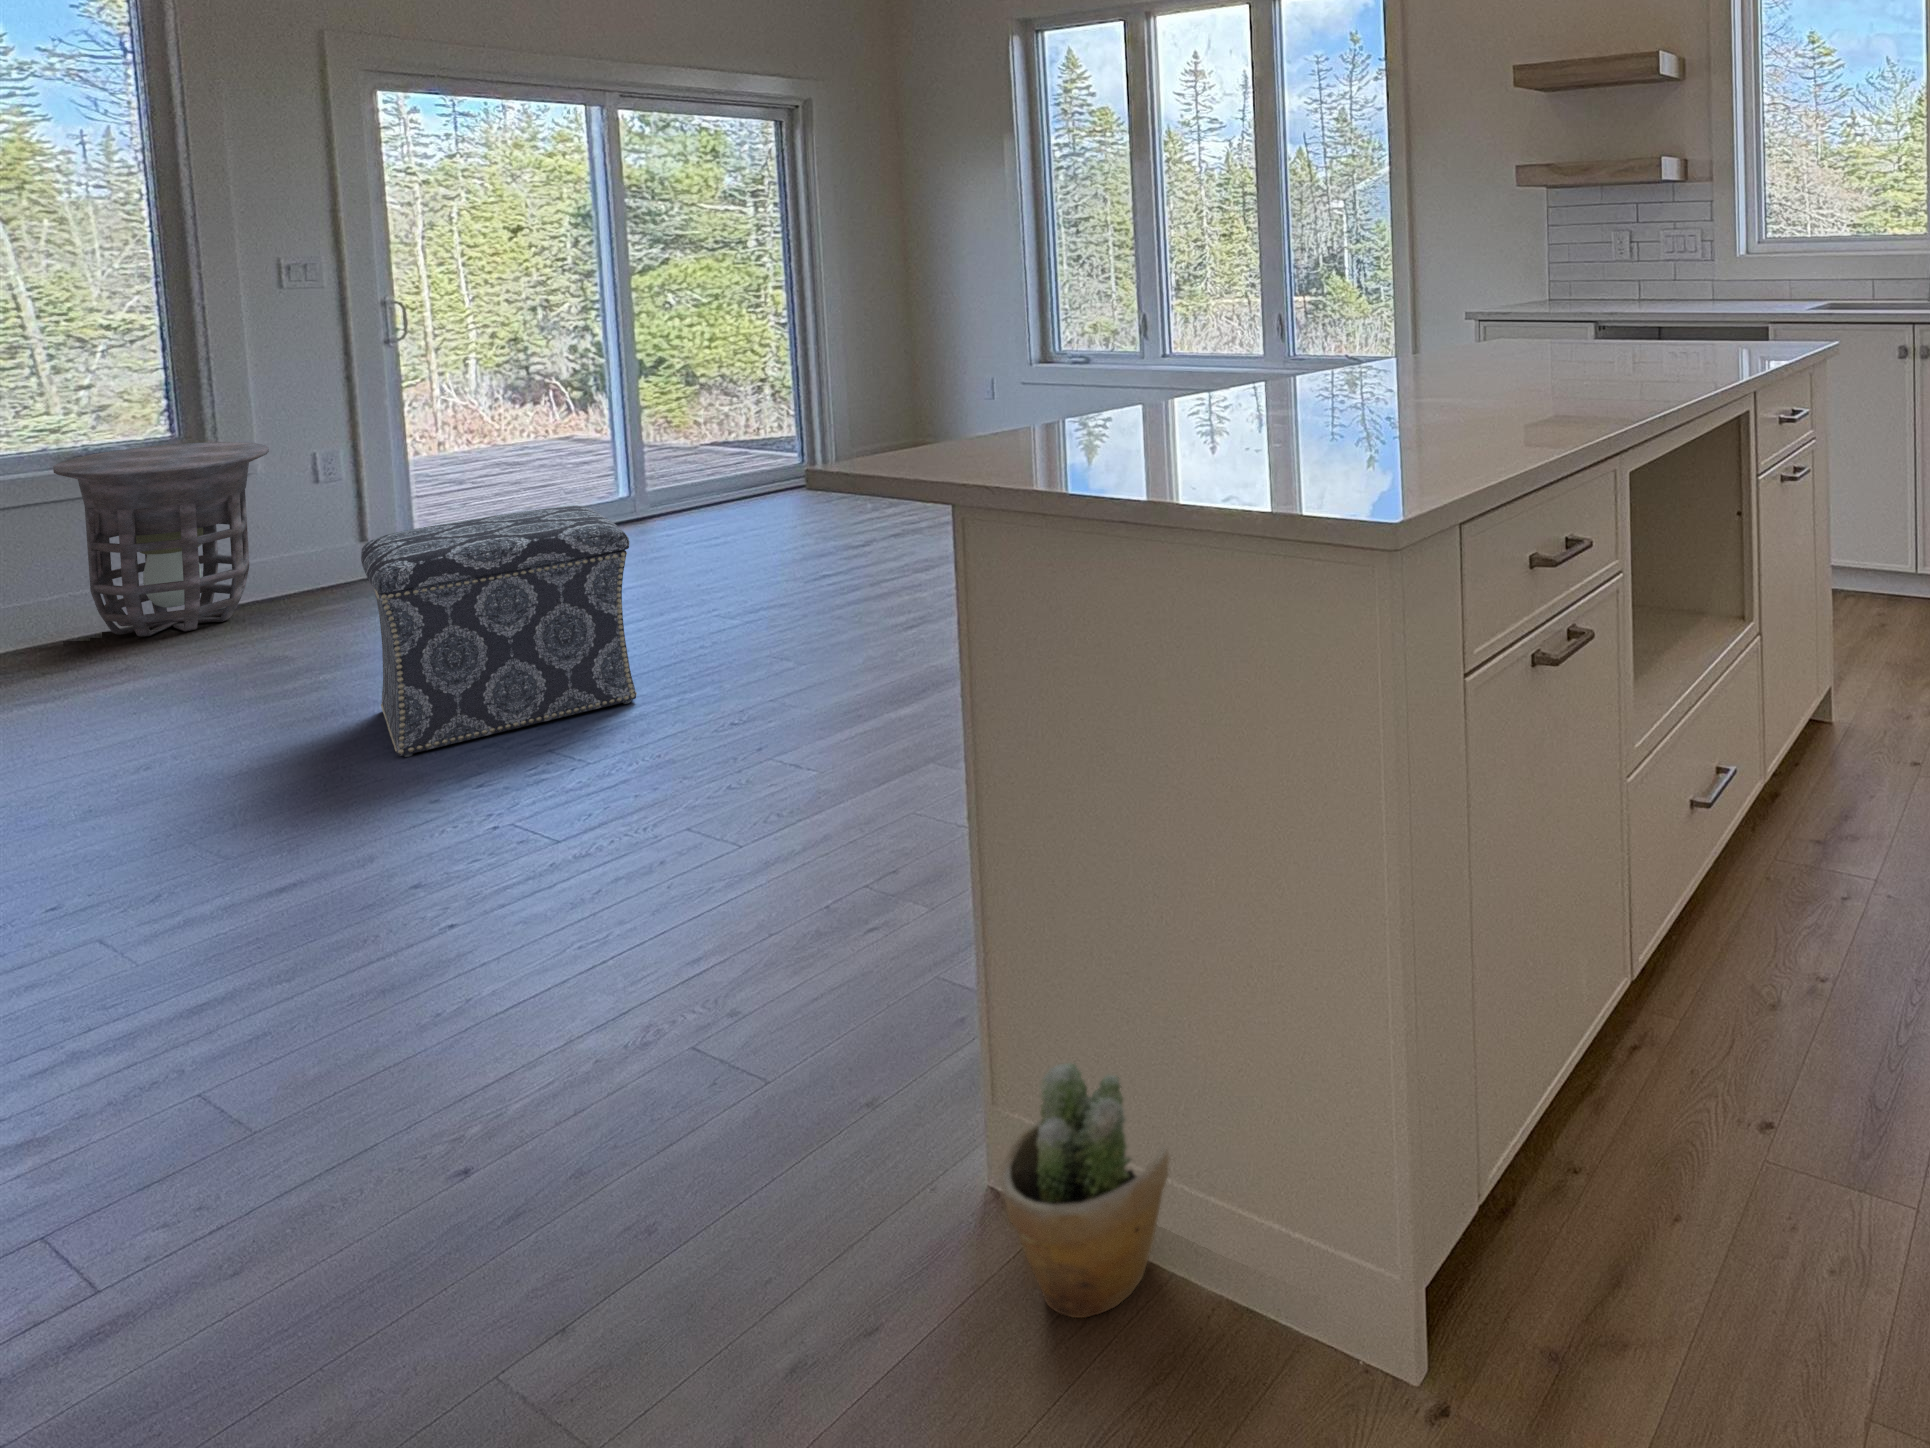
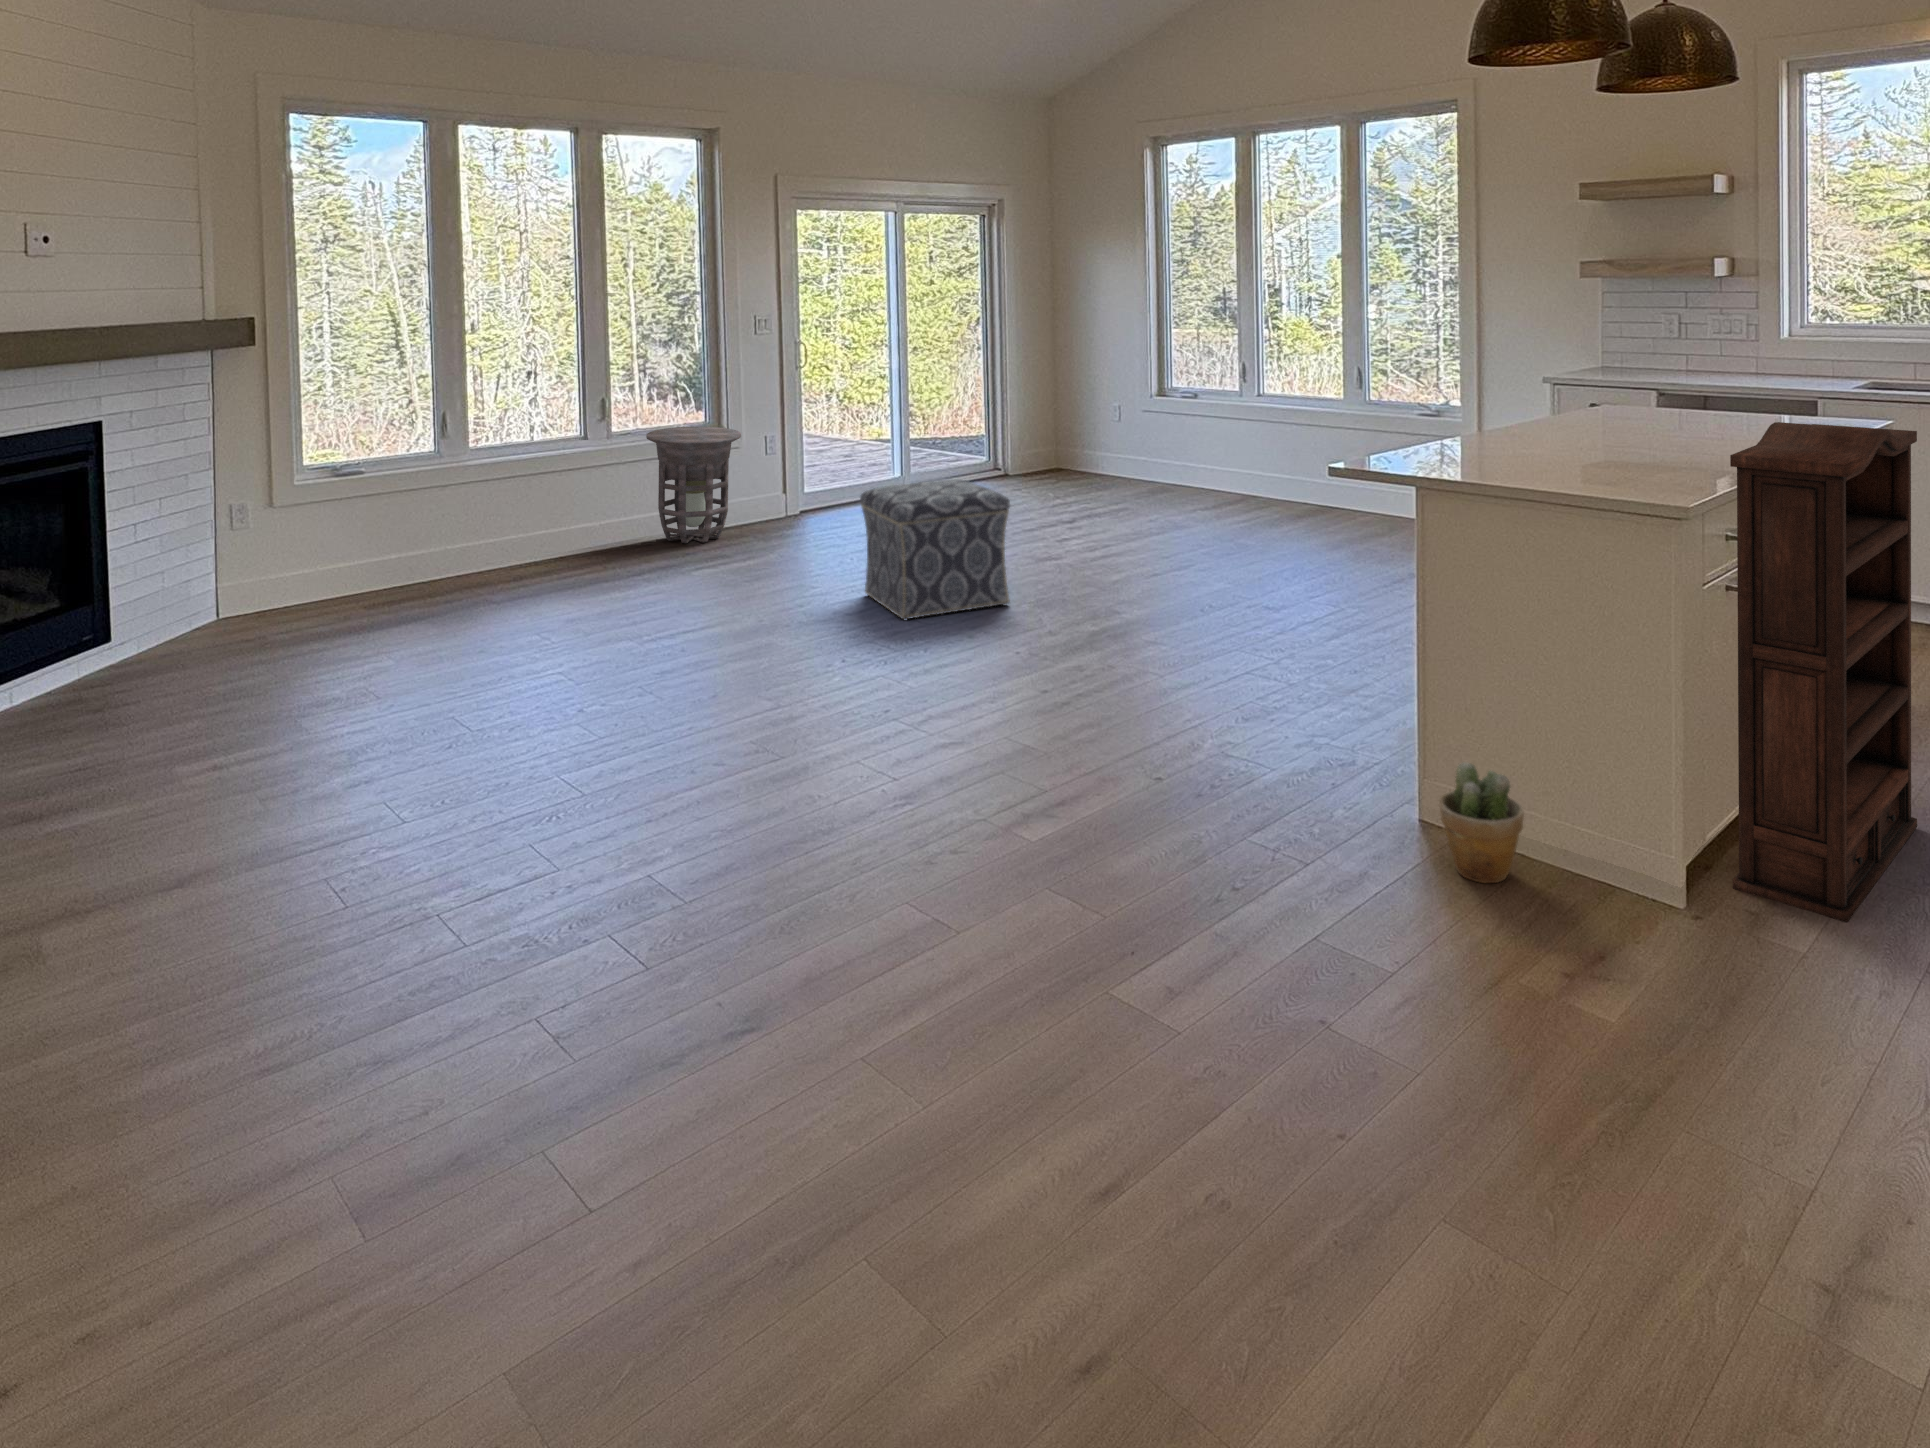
bookshelf: none [1526,355,1855,1274] -> present [1730,422,1917,922]

